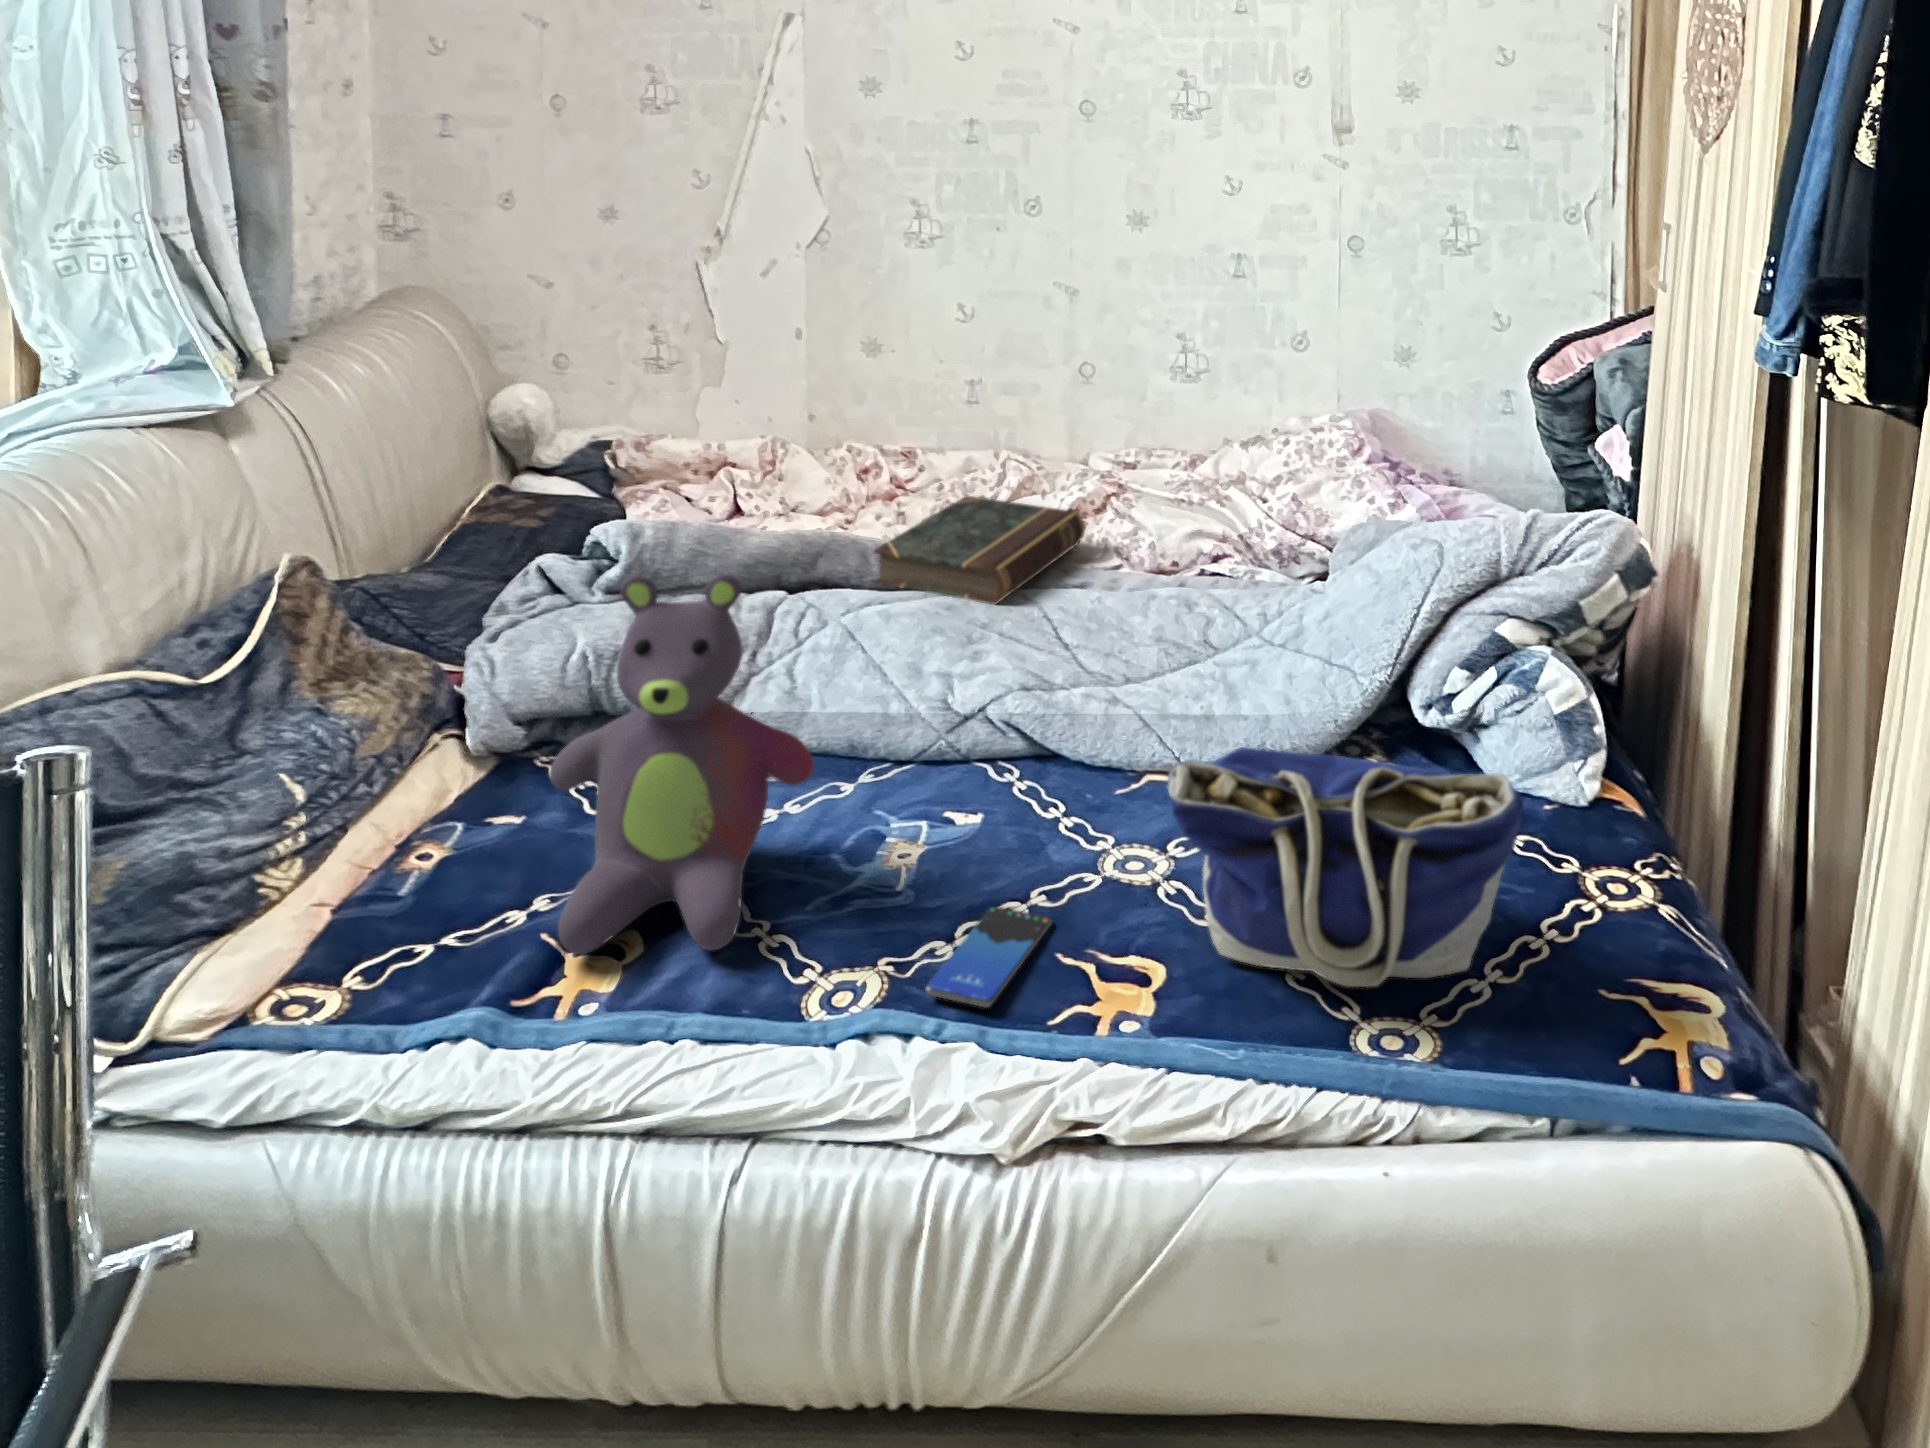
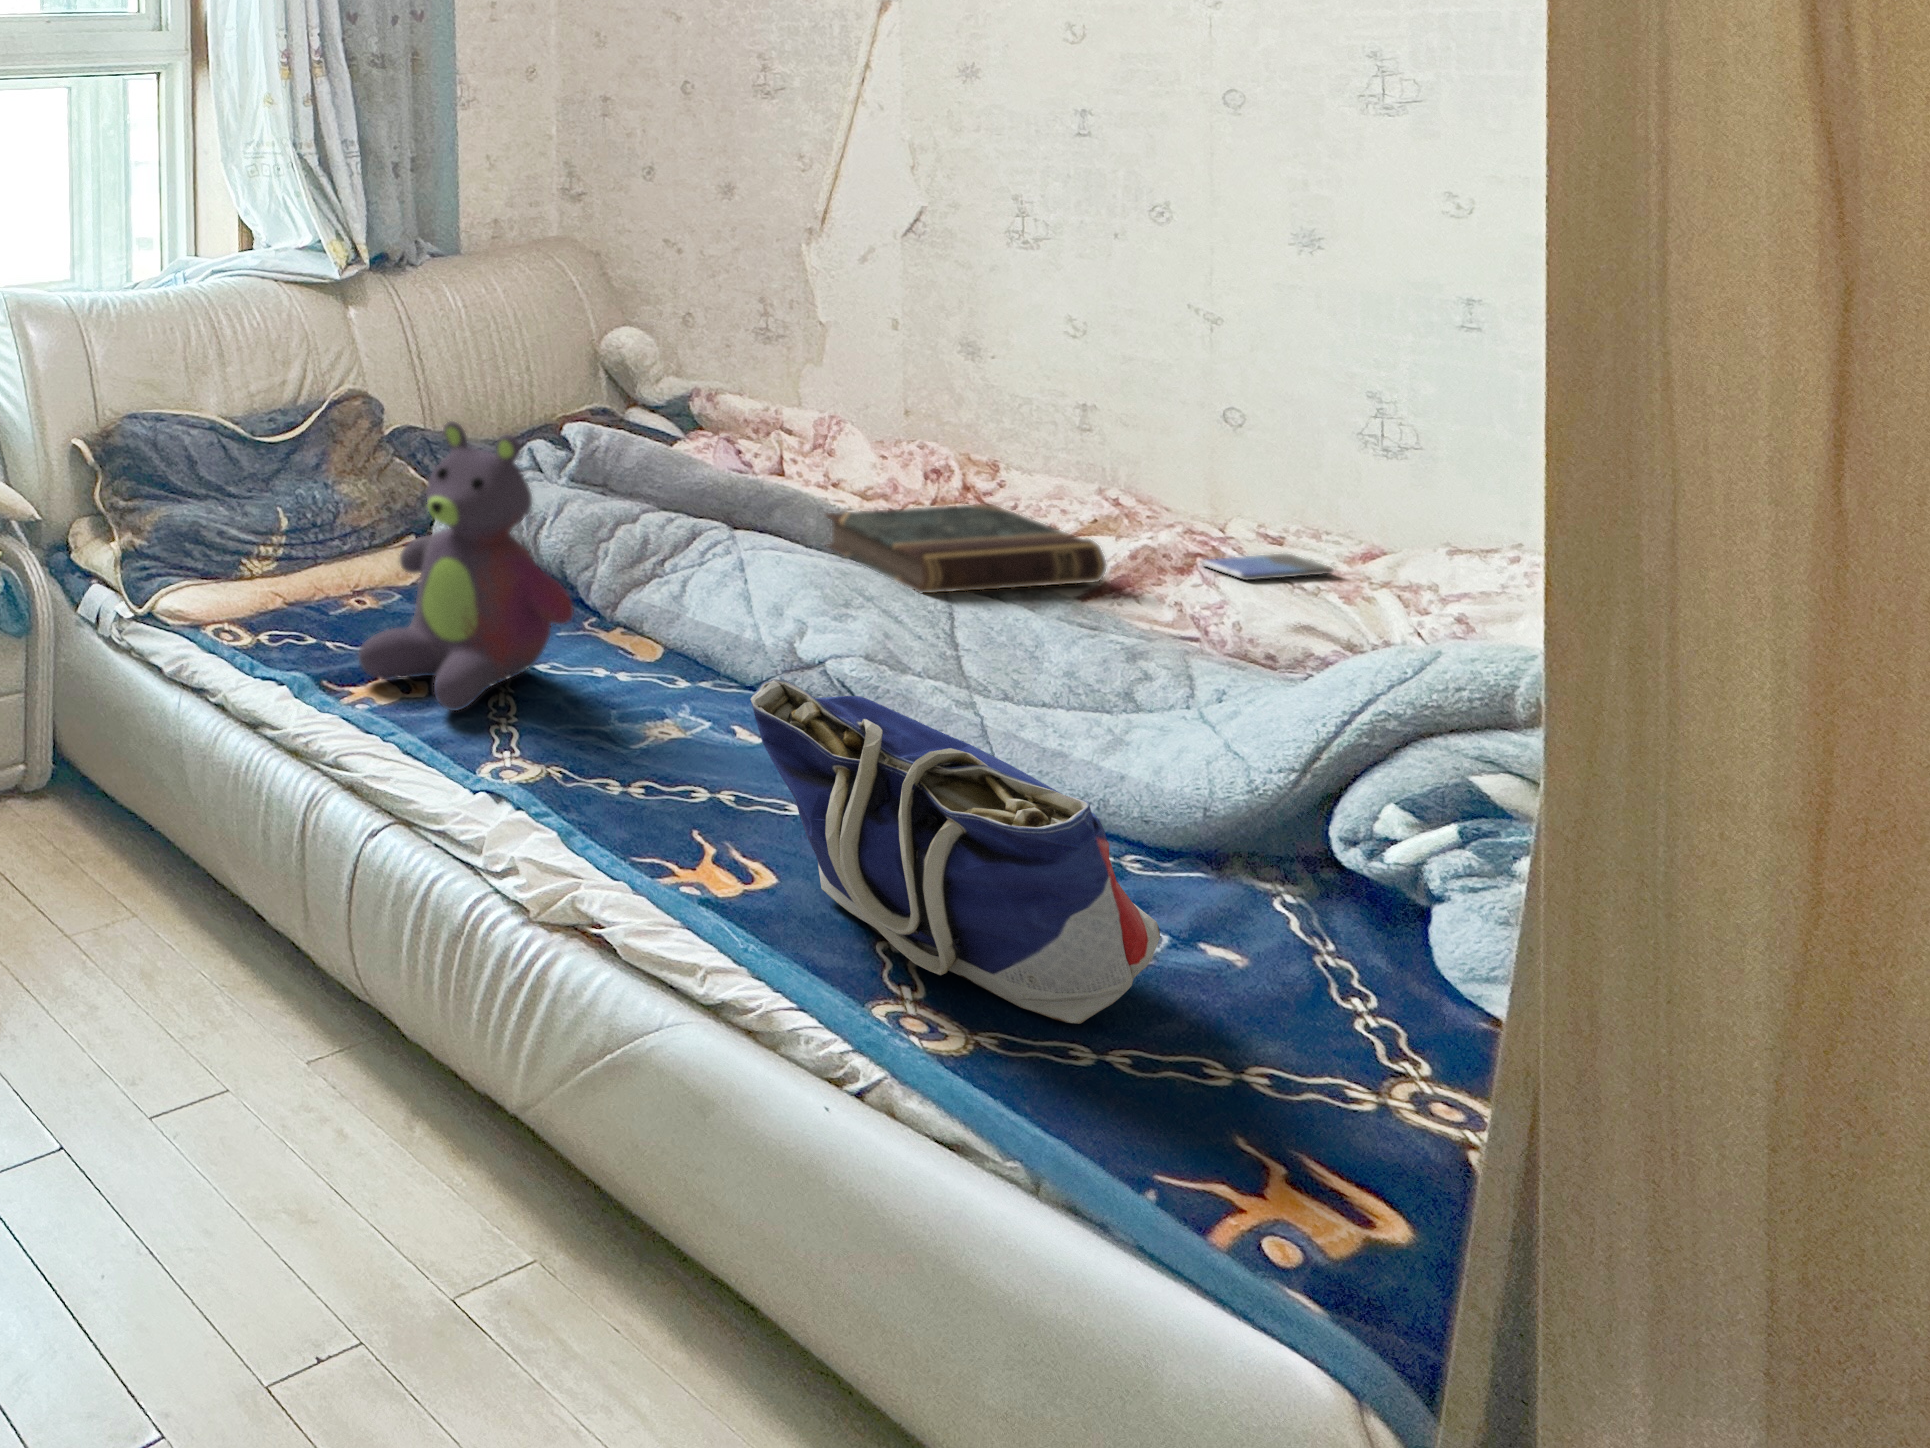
smartphone: present [925,906,1051,1007] -> present [1201,554,1333,580]

